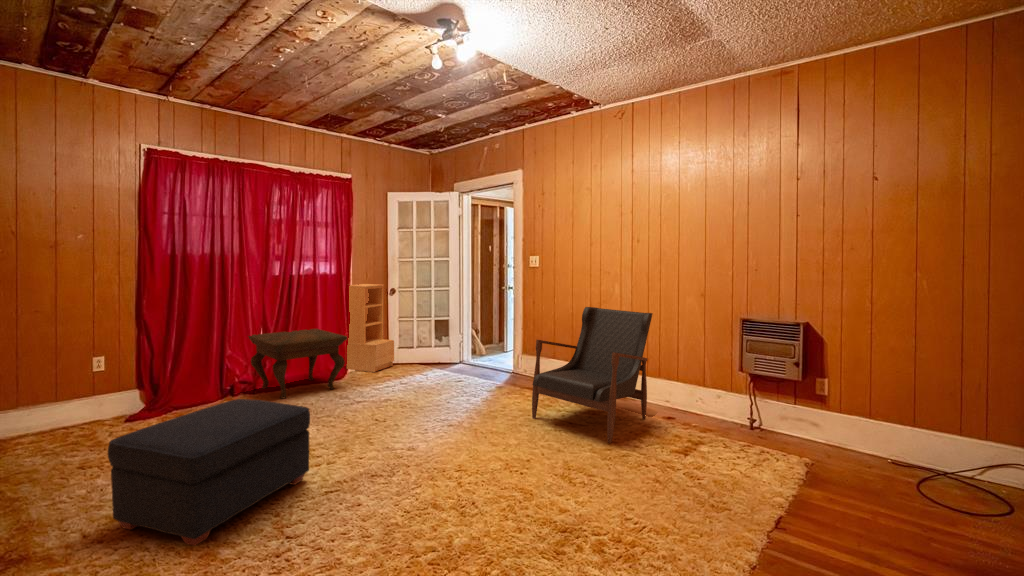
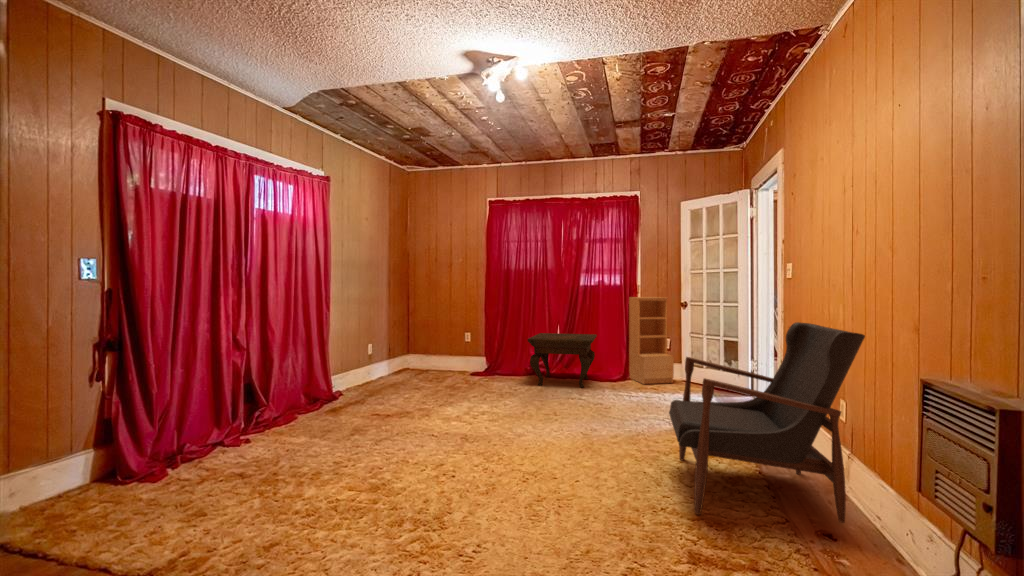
ottoman: present [108,399,310,546] -> none [328,362,434,434]

